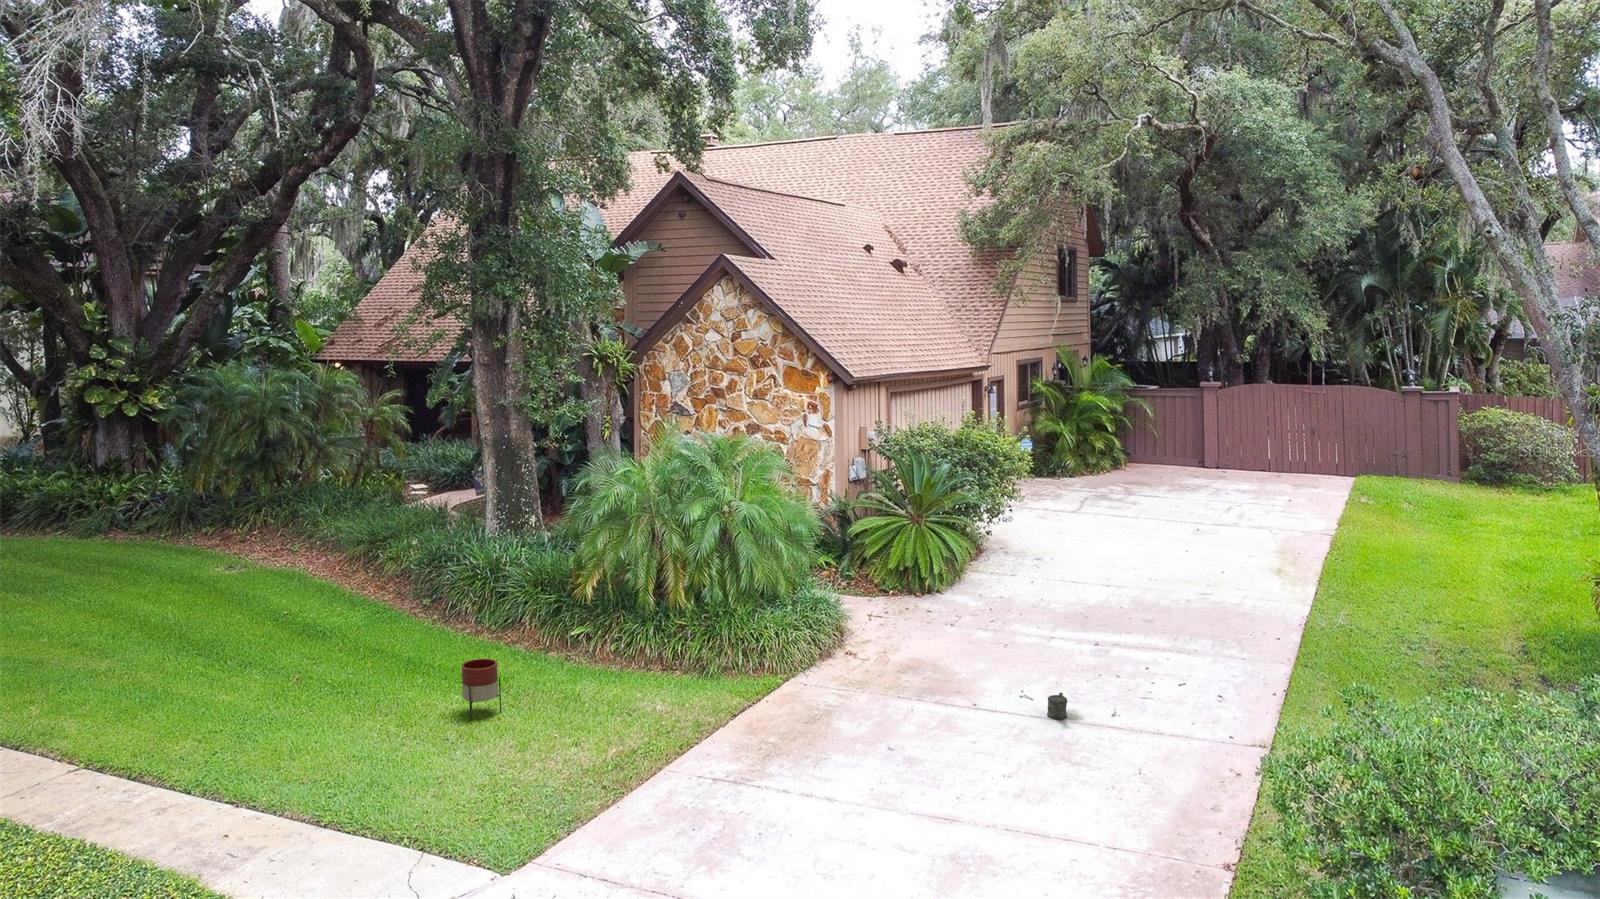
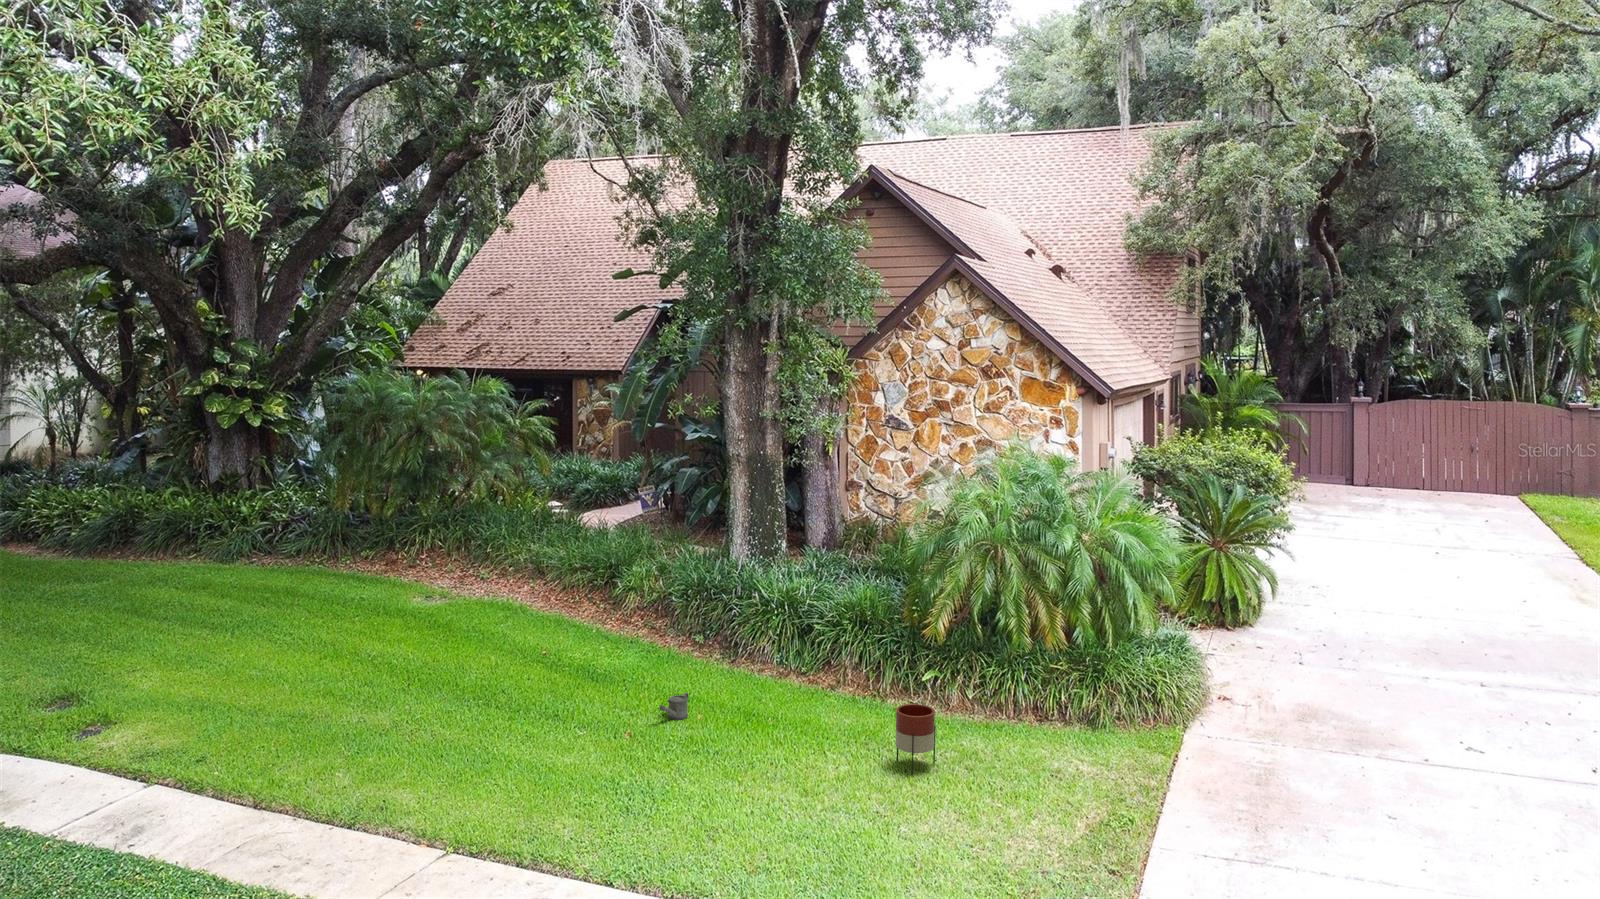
watering can: present [1047,692,1068,720] -> present [659,693,688,720]

